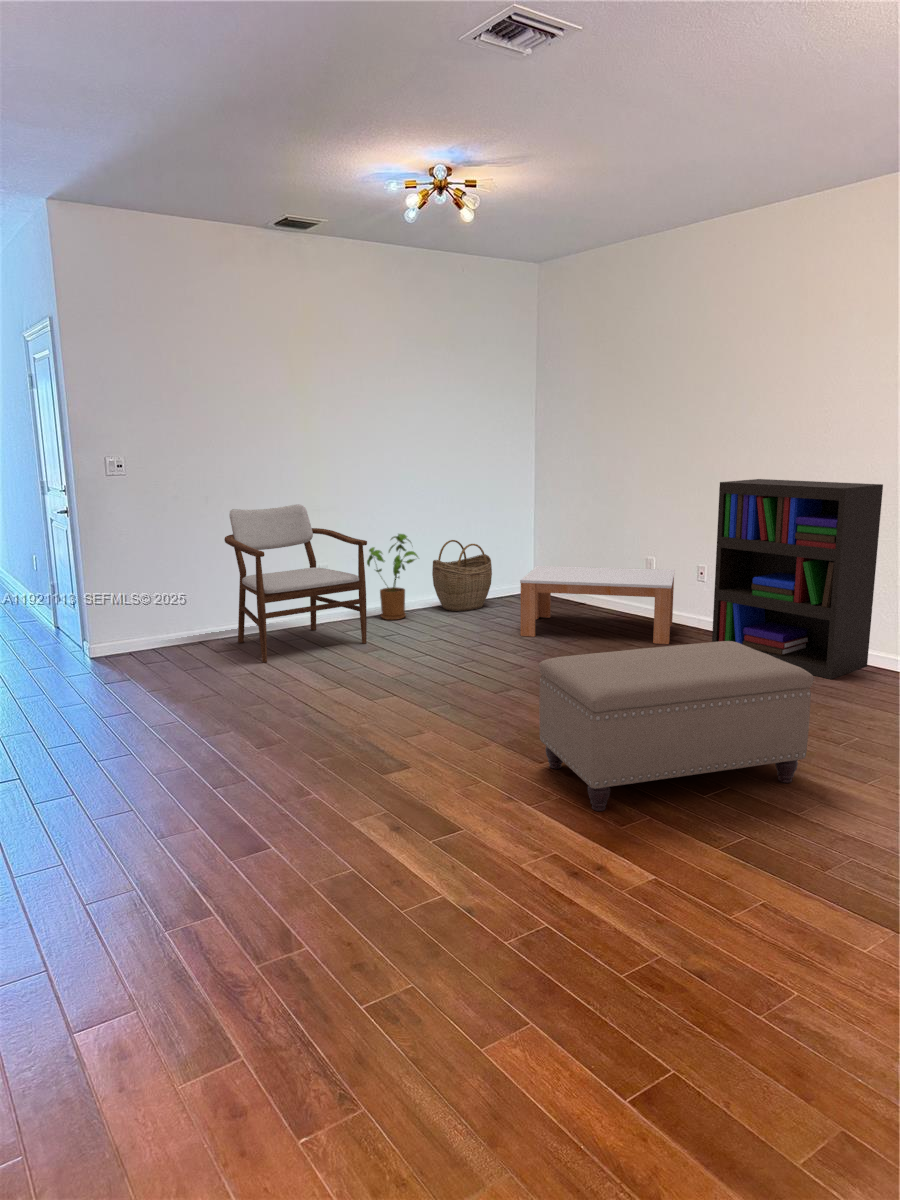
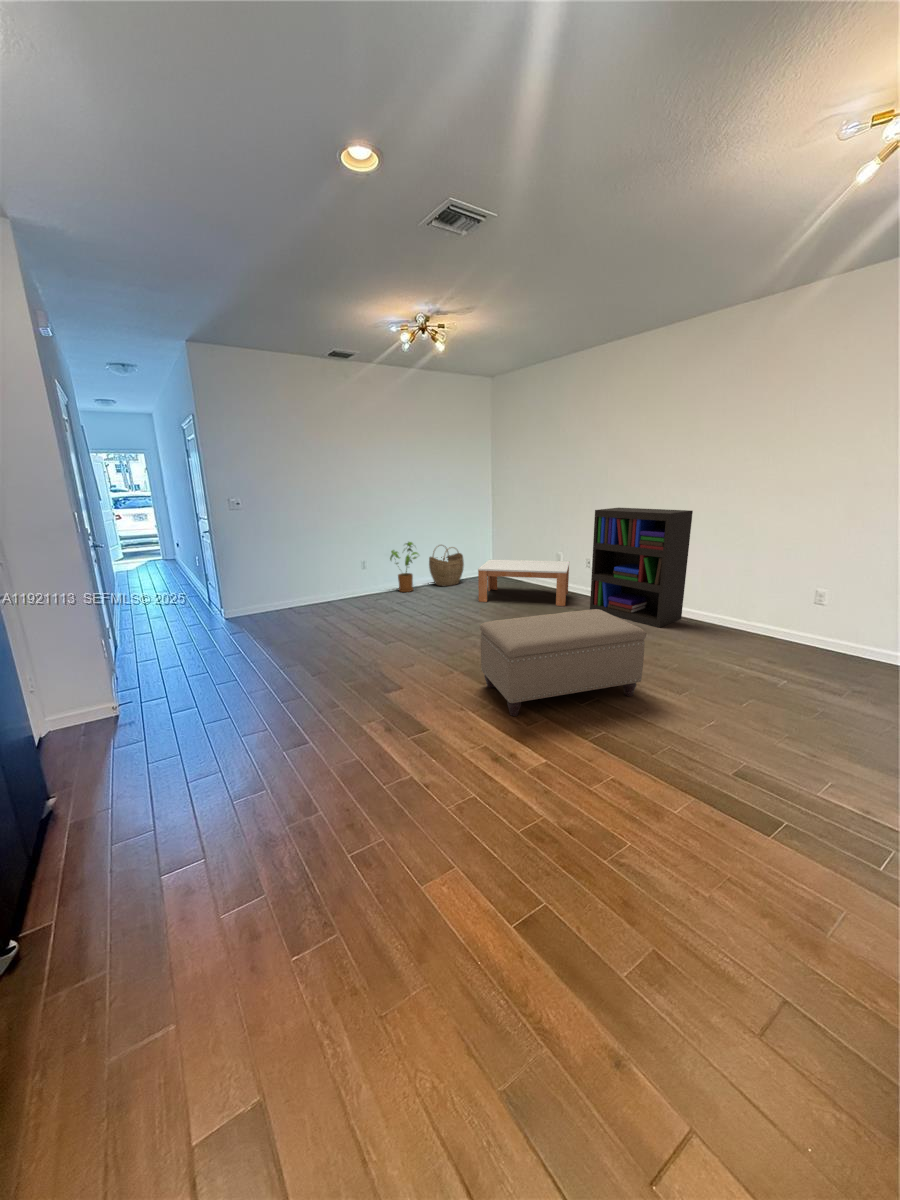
armchair: present [224,504,367,663] -> none [303,526,388,620]

